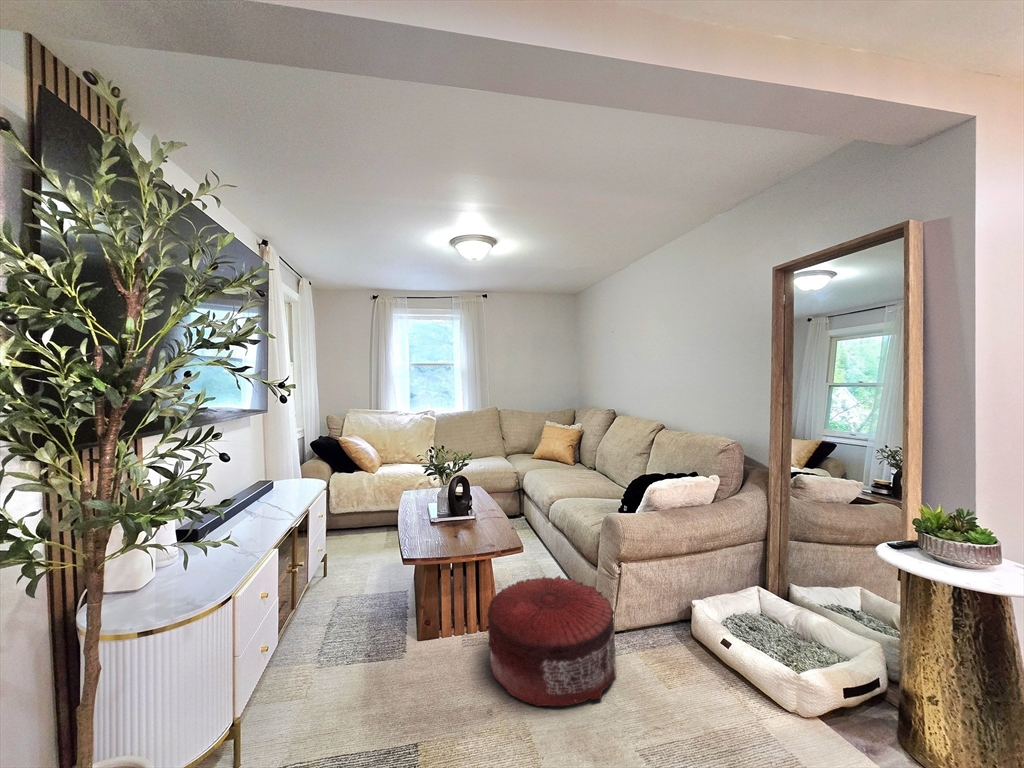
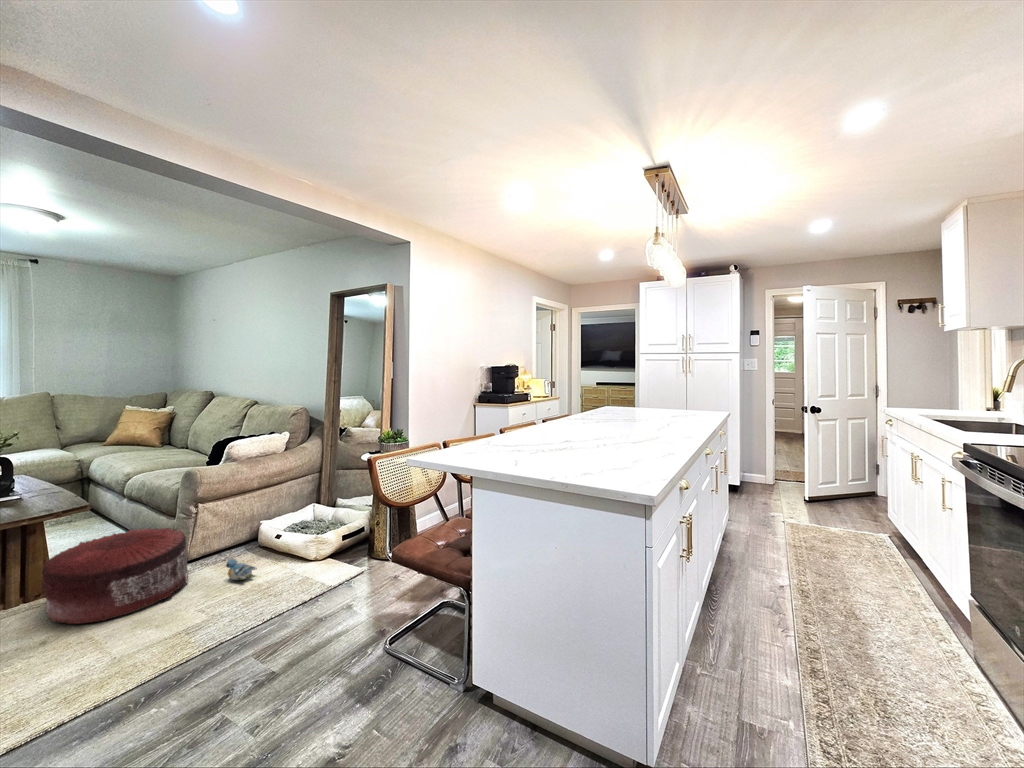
plush toy: none [663,666,706,713] -> present [226,559,257,580]

